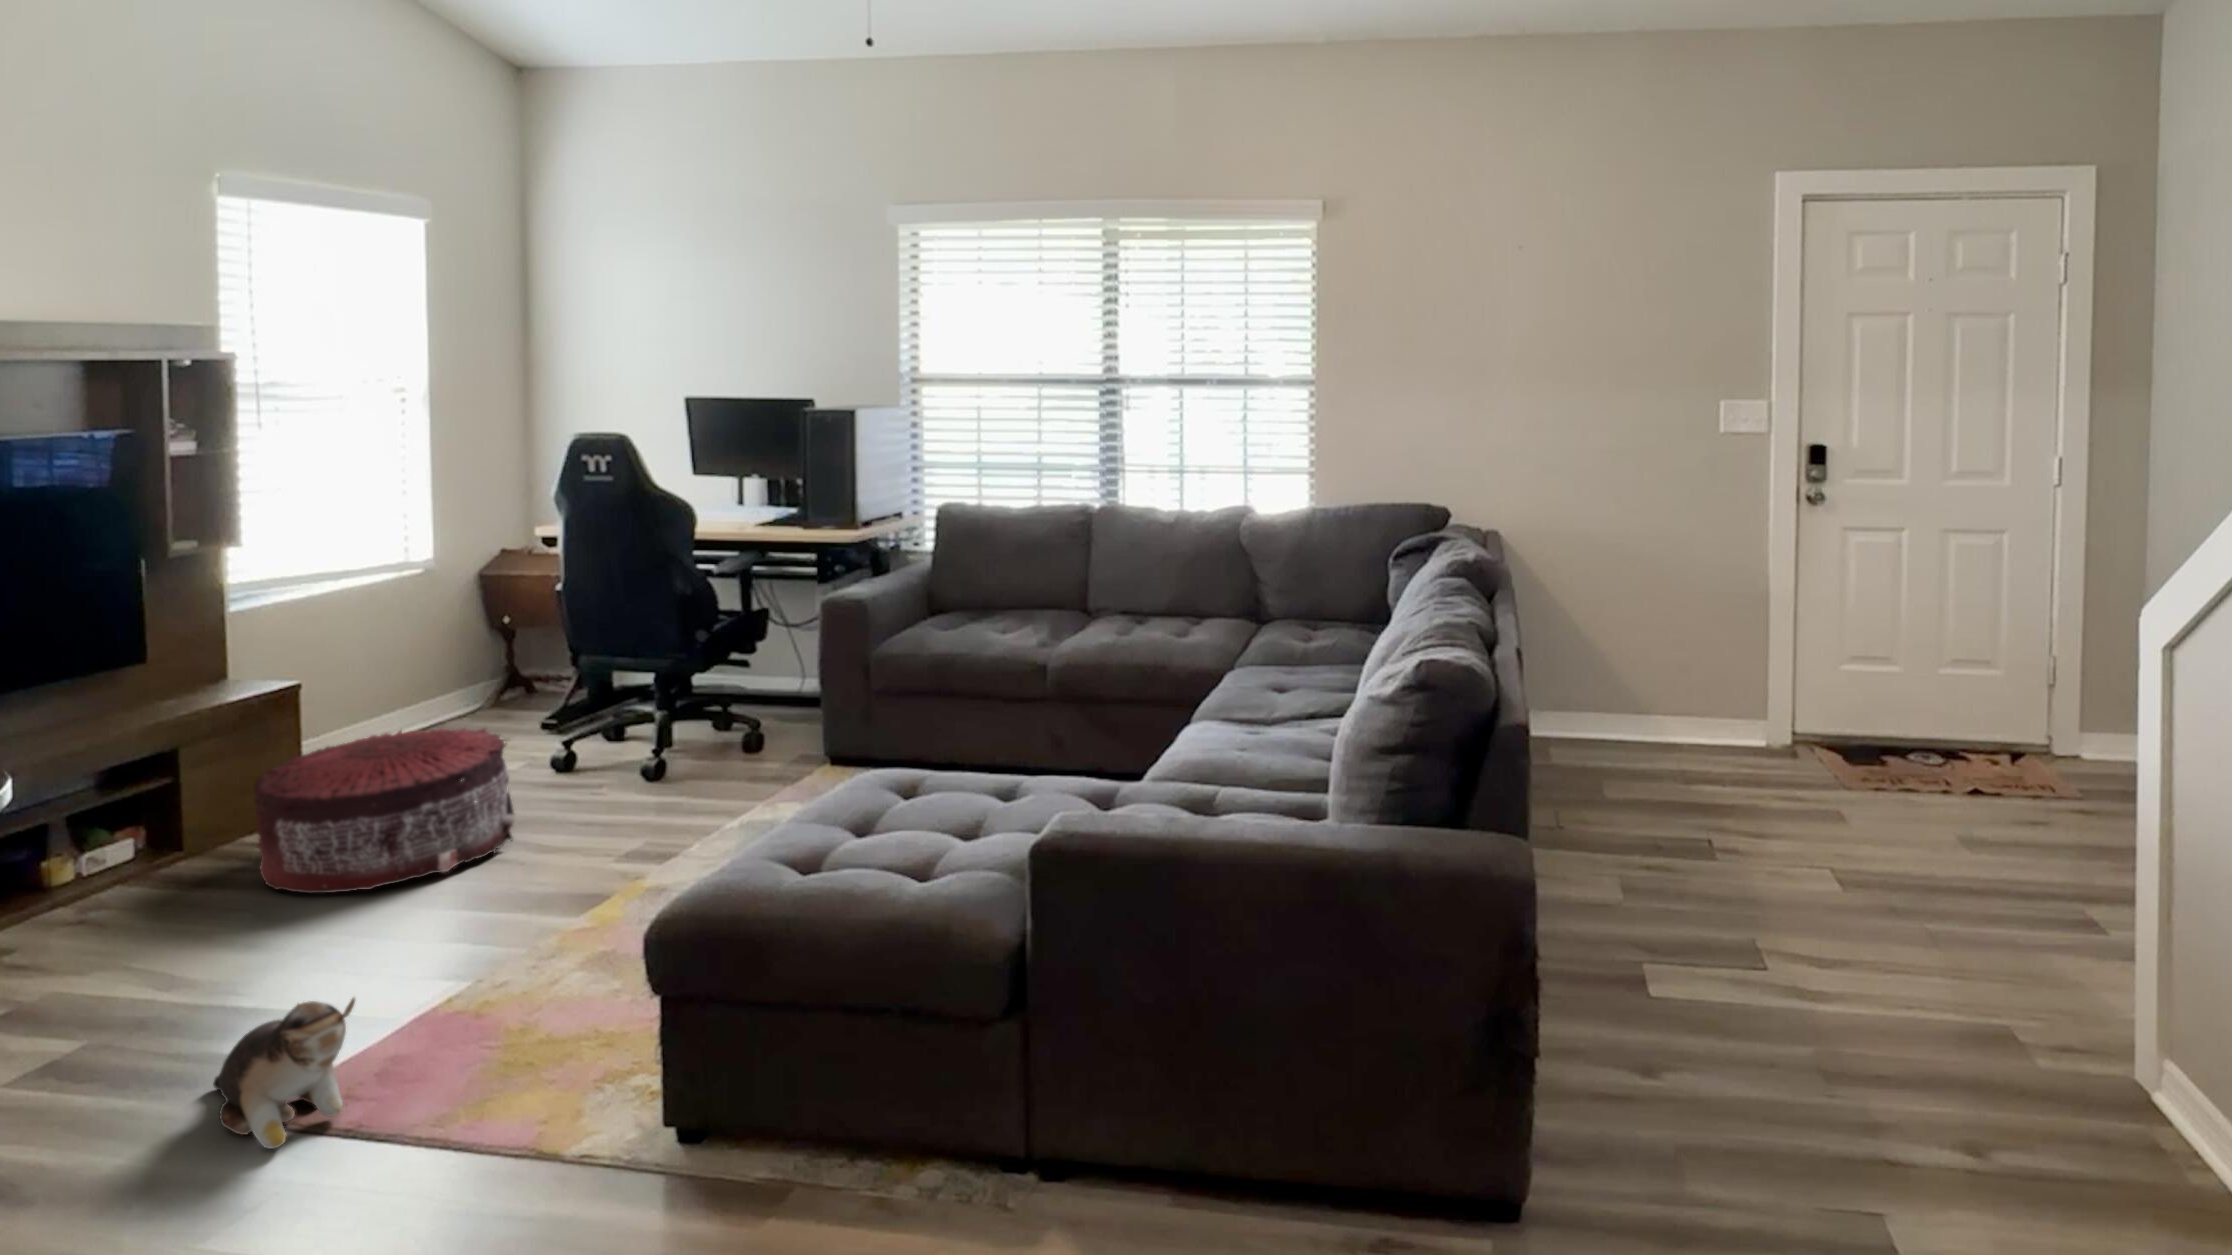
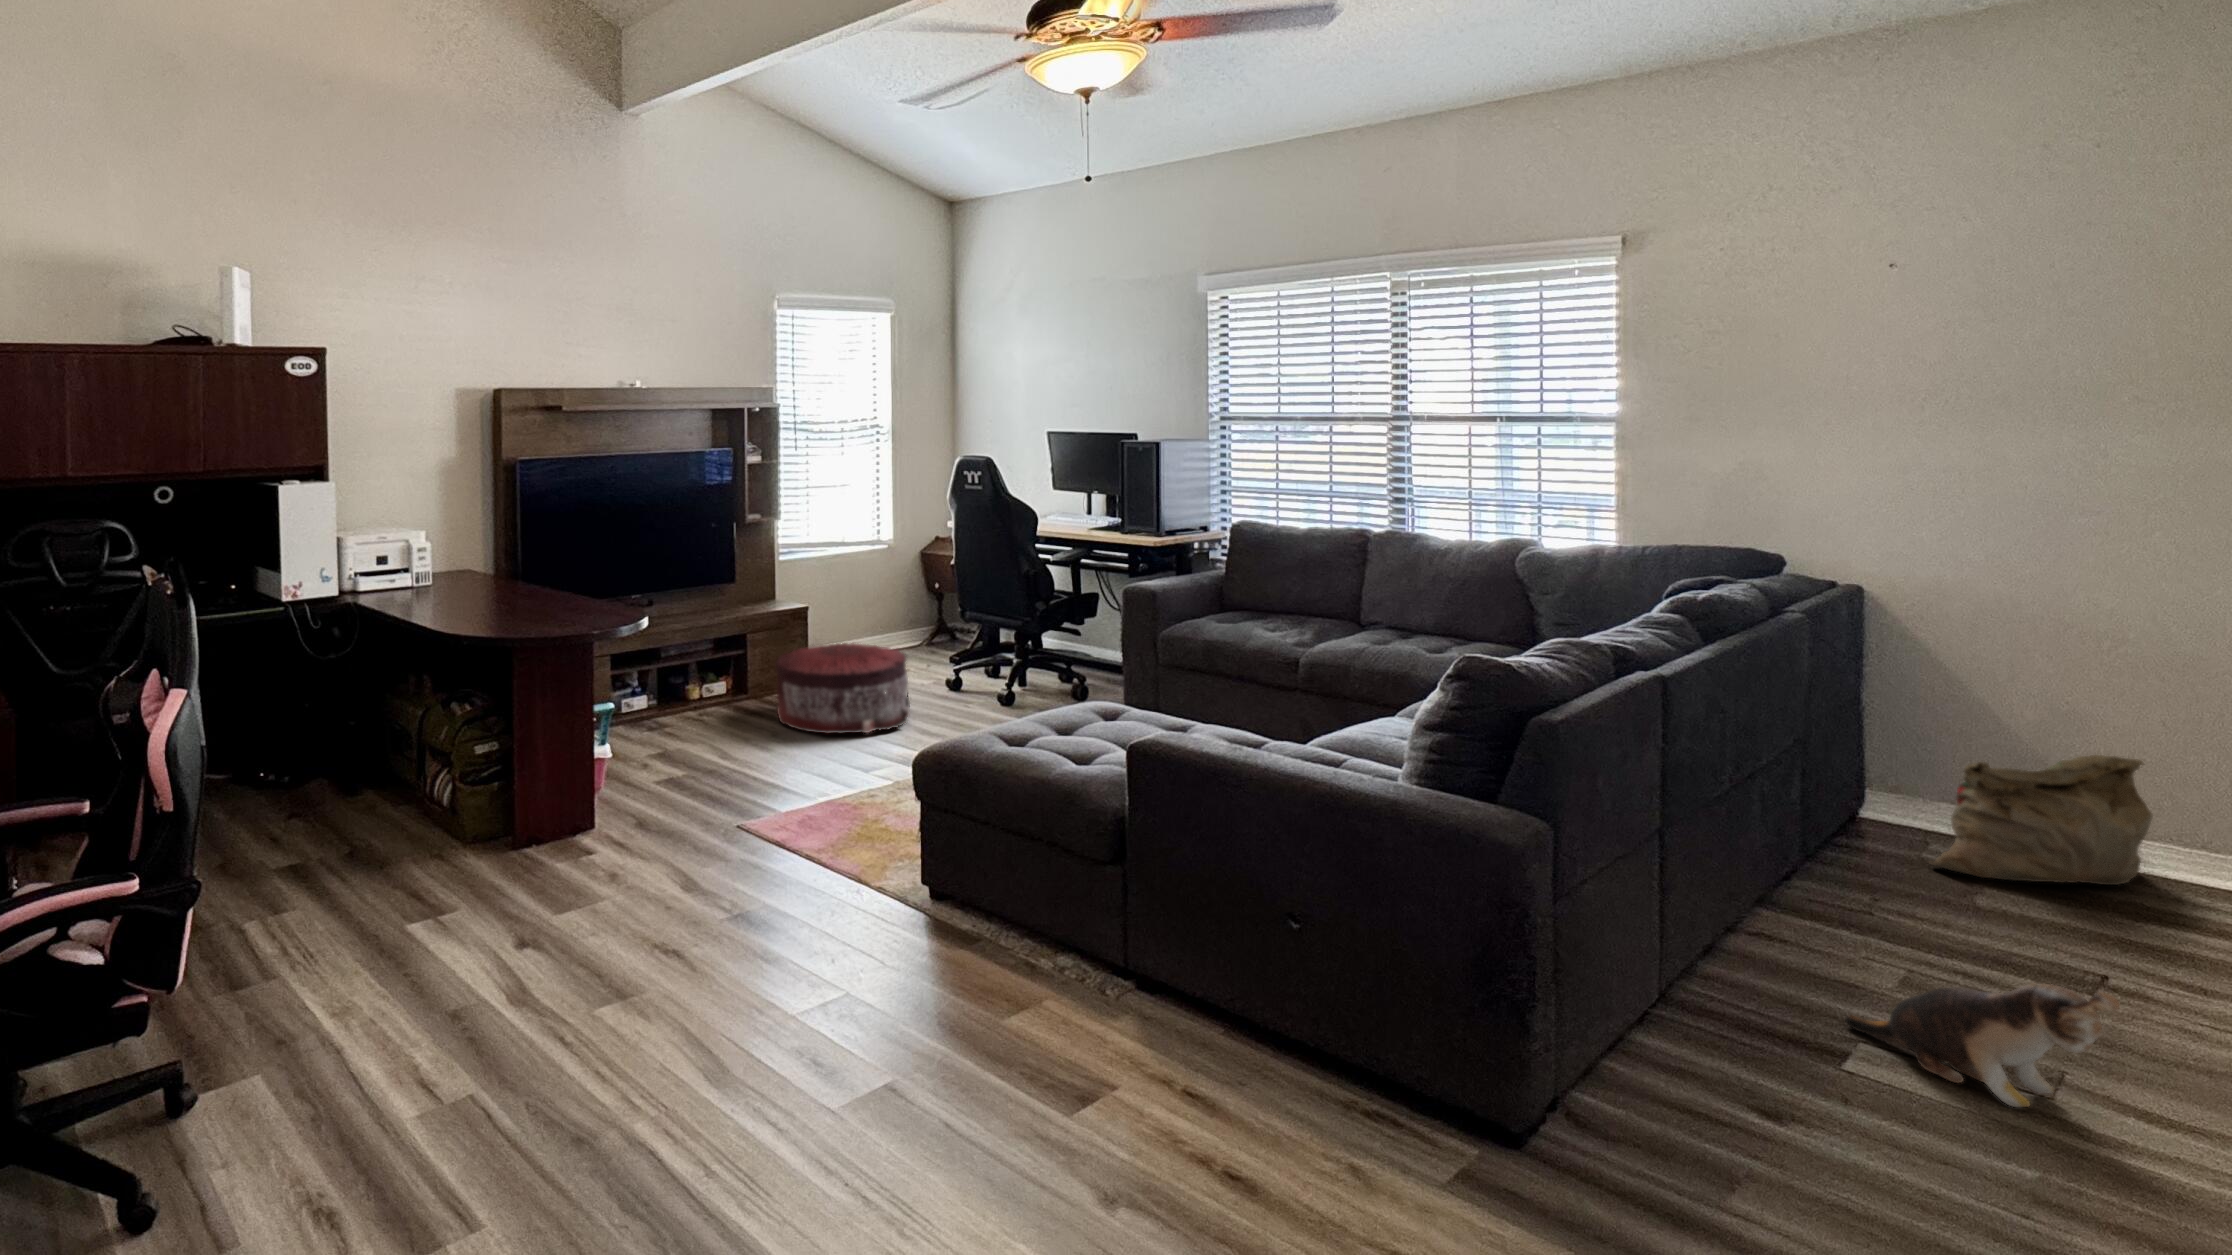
bag: none [1572,651,1697,772] -> present [1931,755,2152,885]
plush toy: present [213,998,355,1149] -> present [1845,983,2120,1107]

